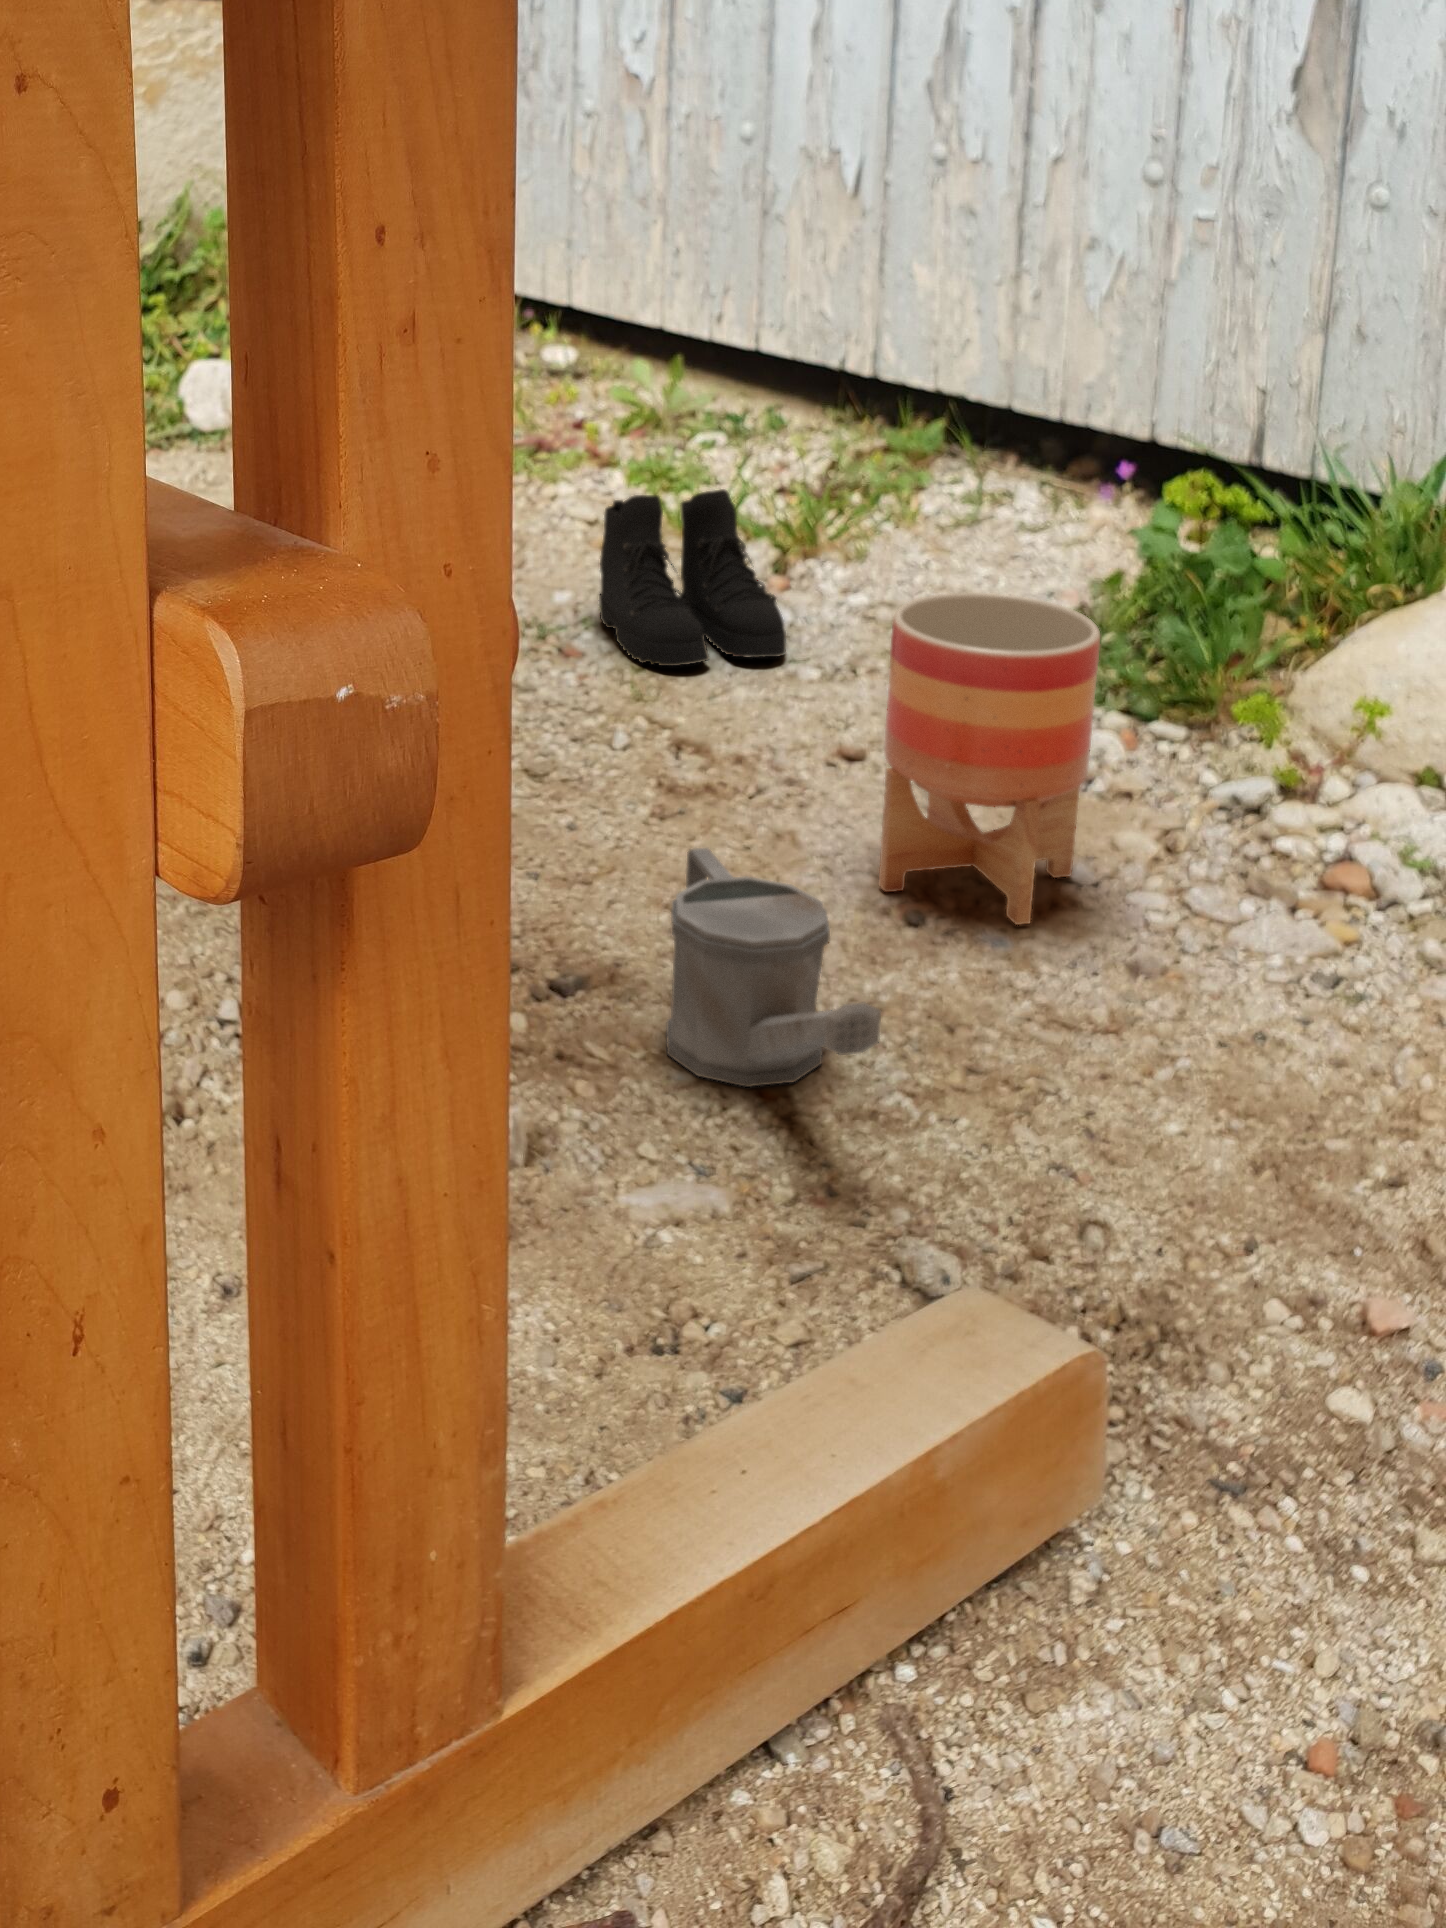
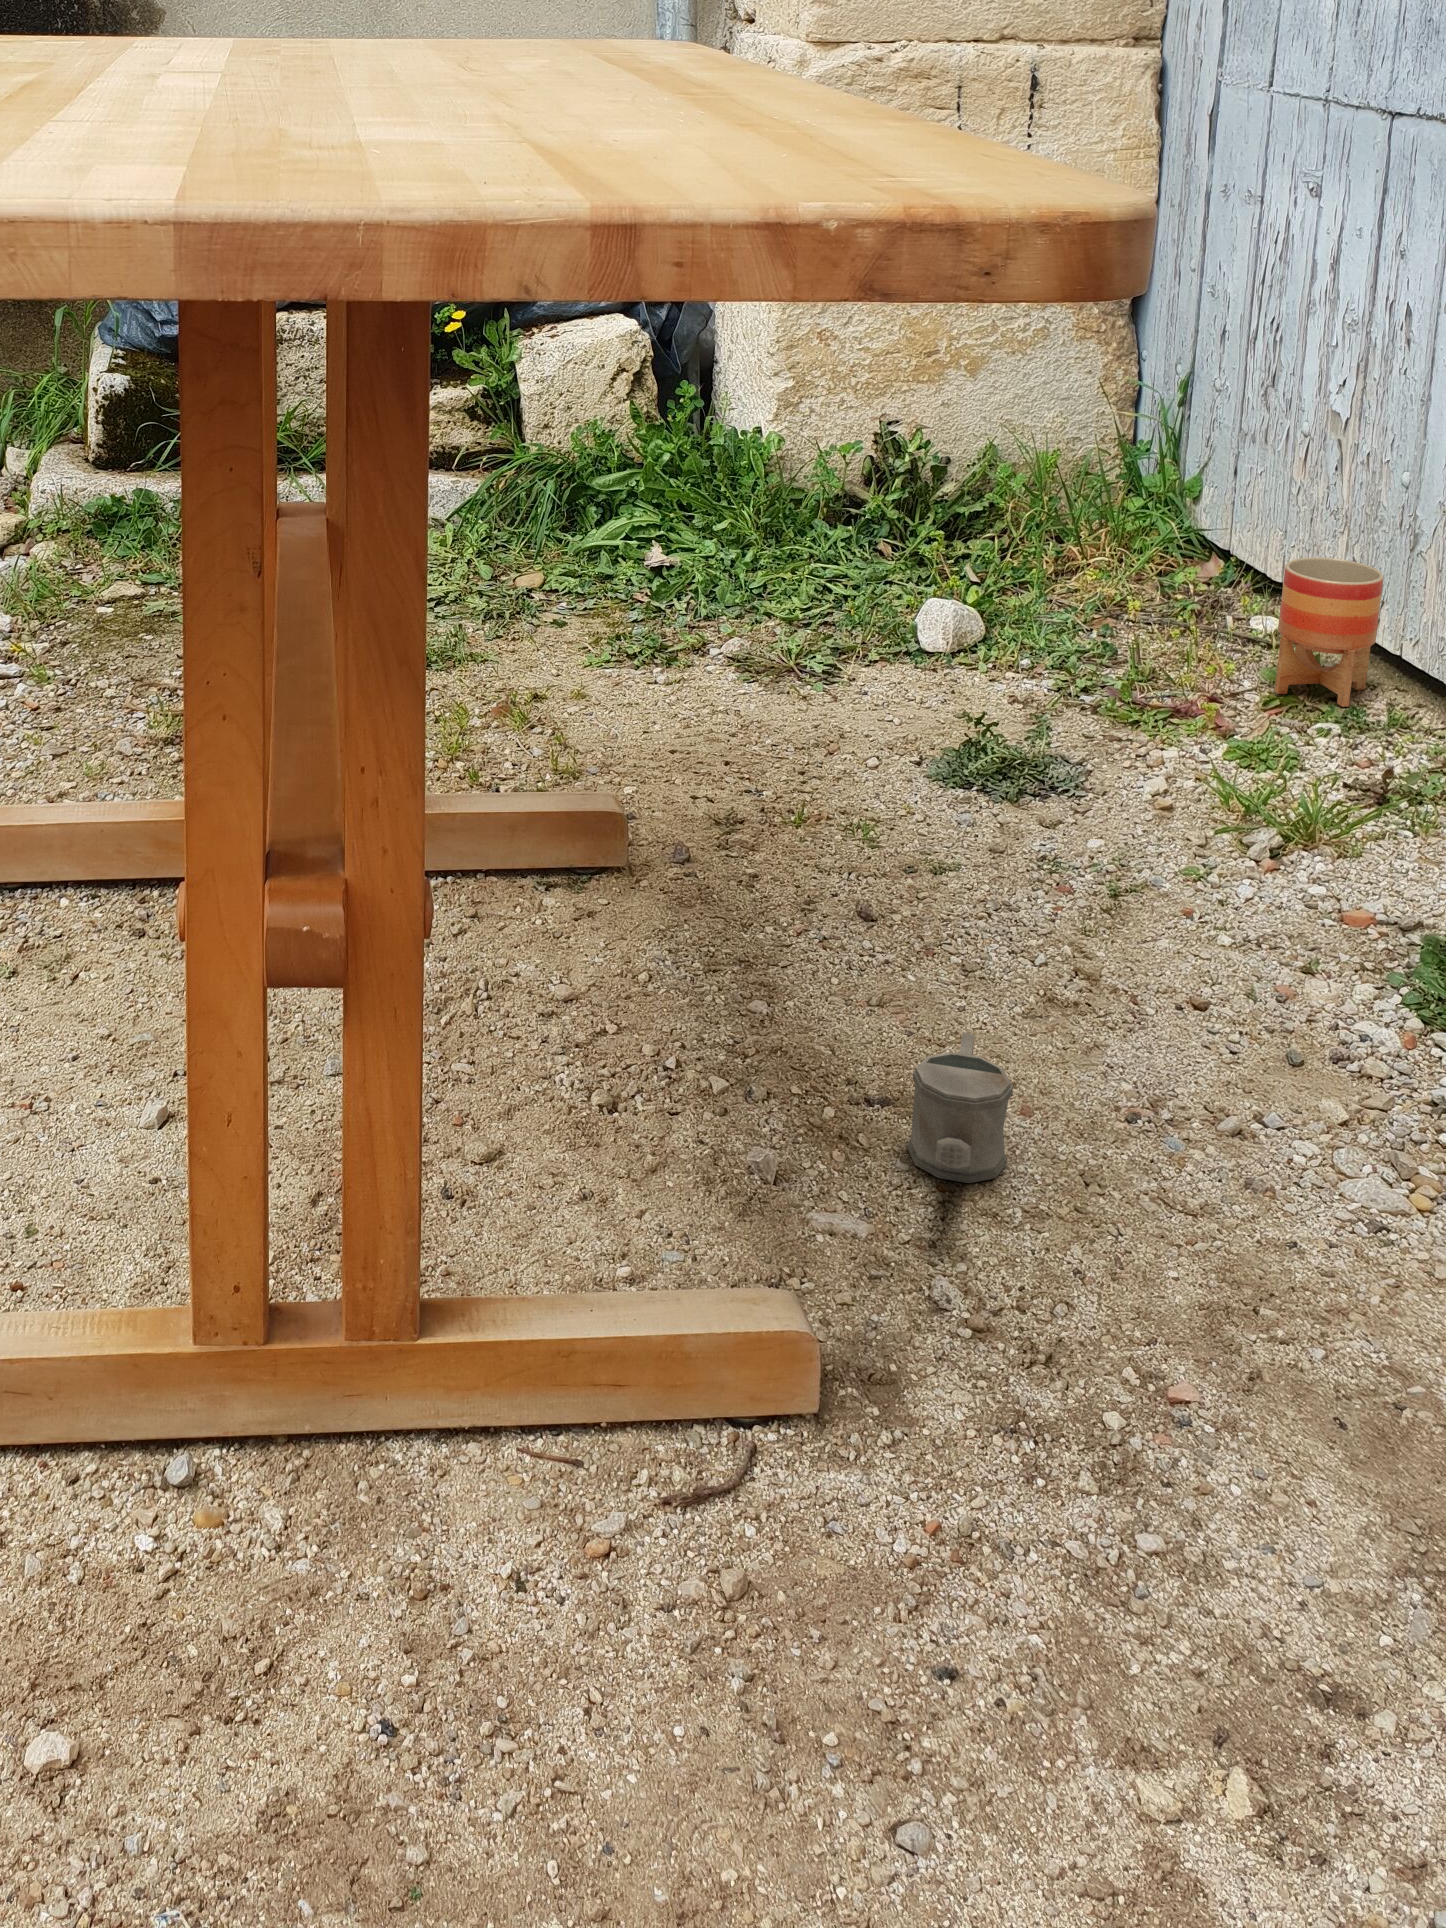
boots: present [599,489,786,666] -> none [1109,778,1233,915]
planter: present [879,592,1100,925] -> present [1275,558,1383,707]

